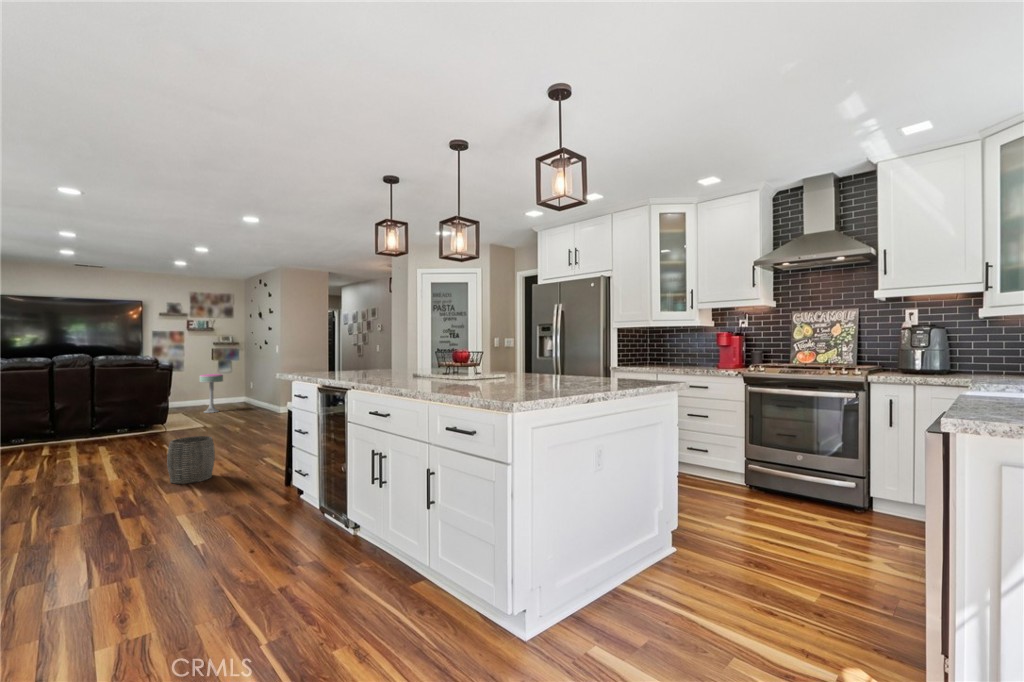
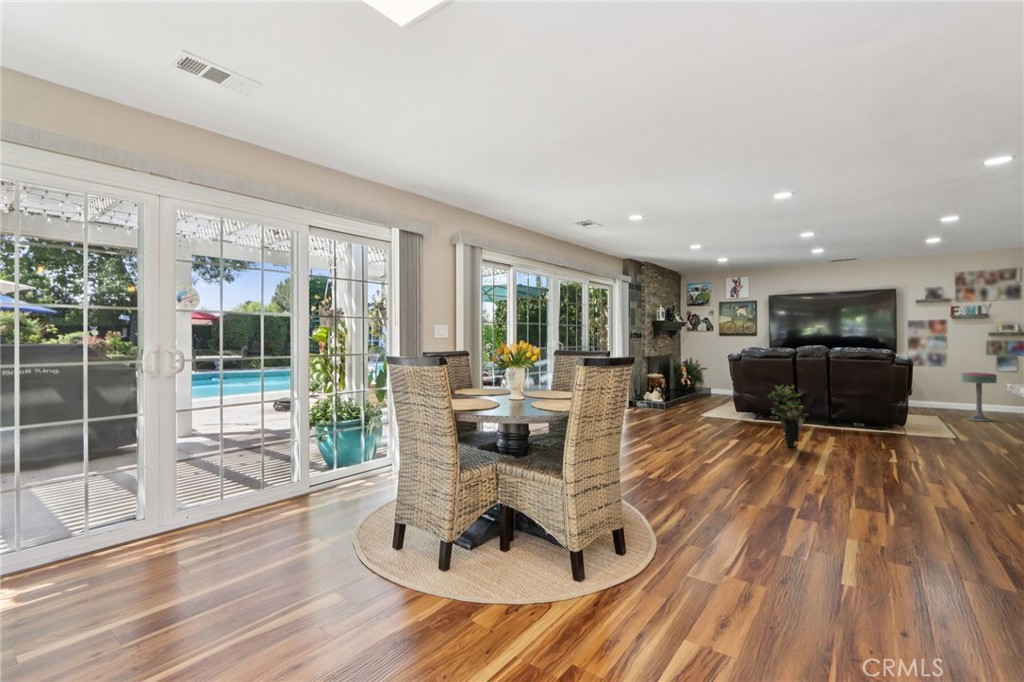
potted plant: none [30,397,84,466] -> present [768,385,808,447]
woven basket: present [167,436,215,484] -> none [865,447,926,506]

